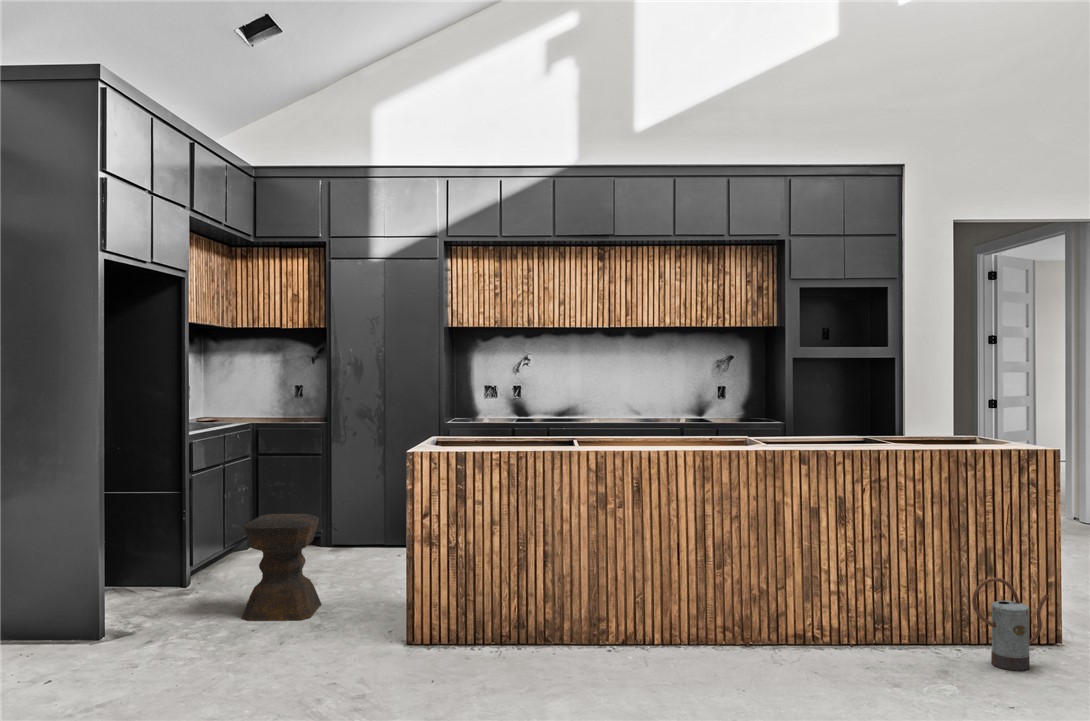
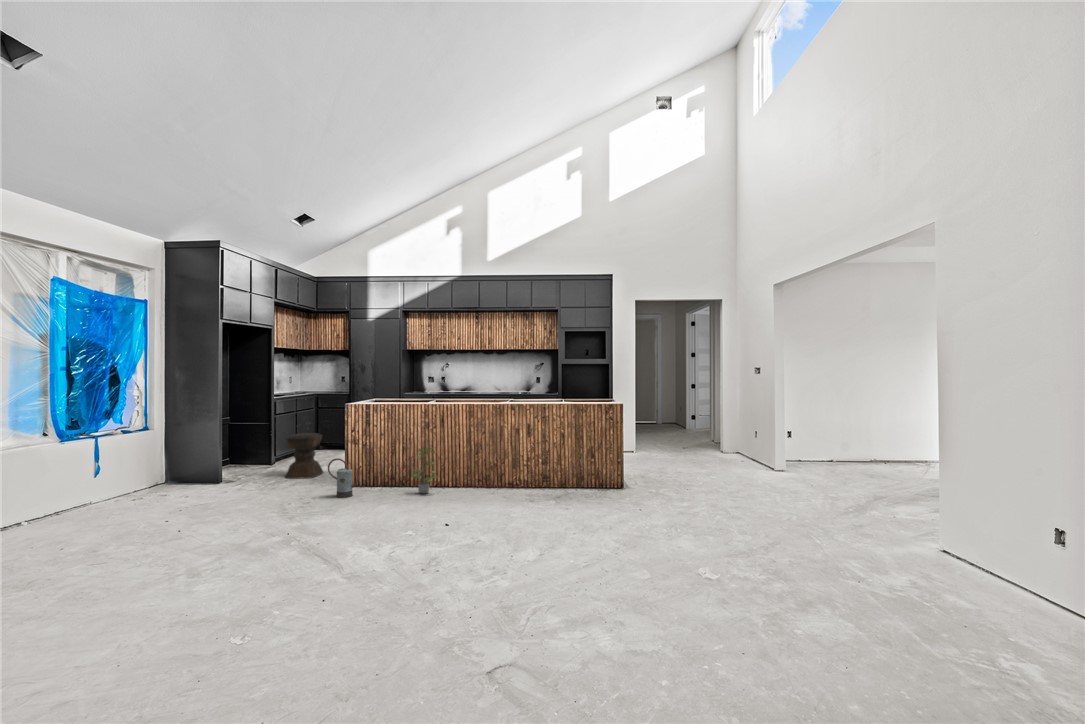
potted plant: none [584,552,652,665] -> present [412,448,436,494]
watering can: present [972,578,1049,671] -> present [328,458,362,498]

